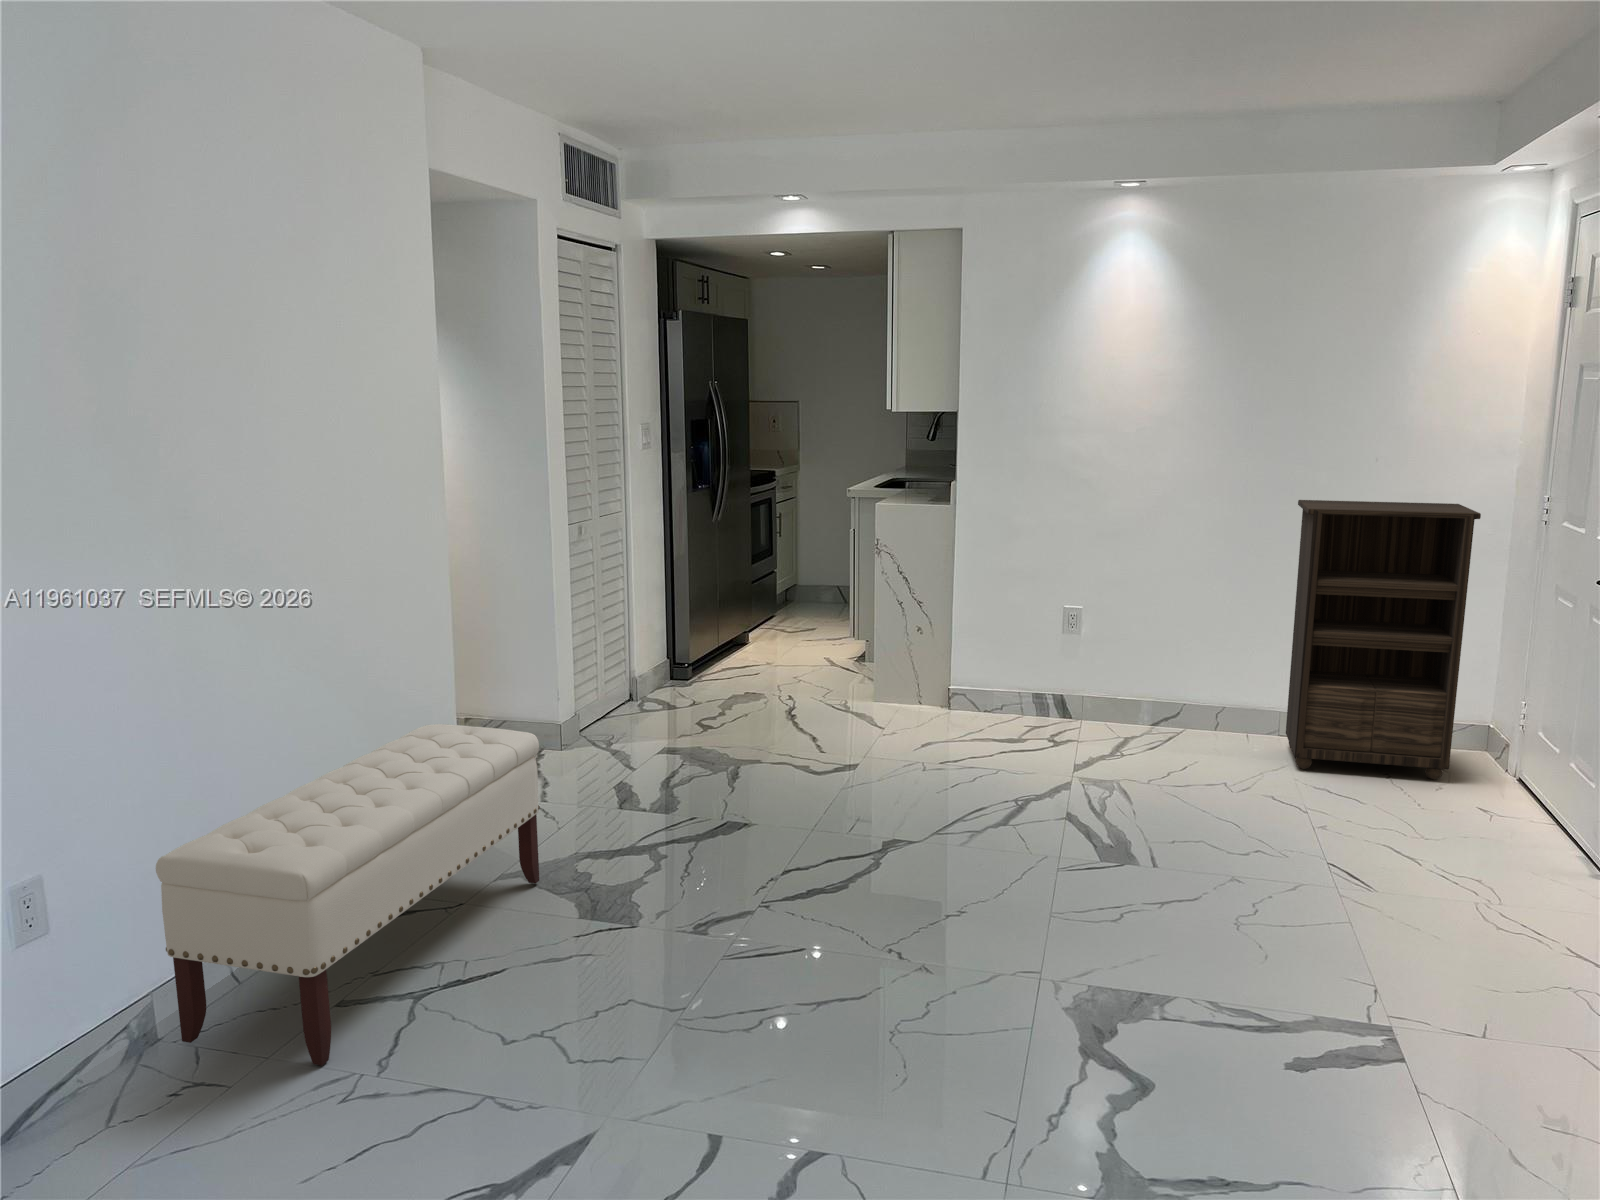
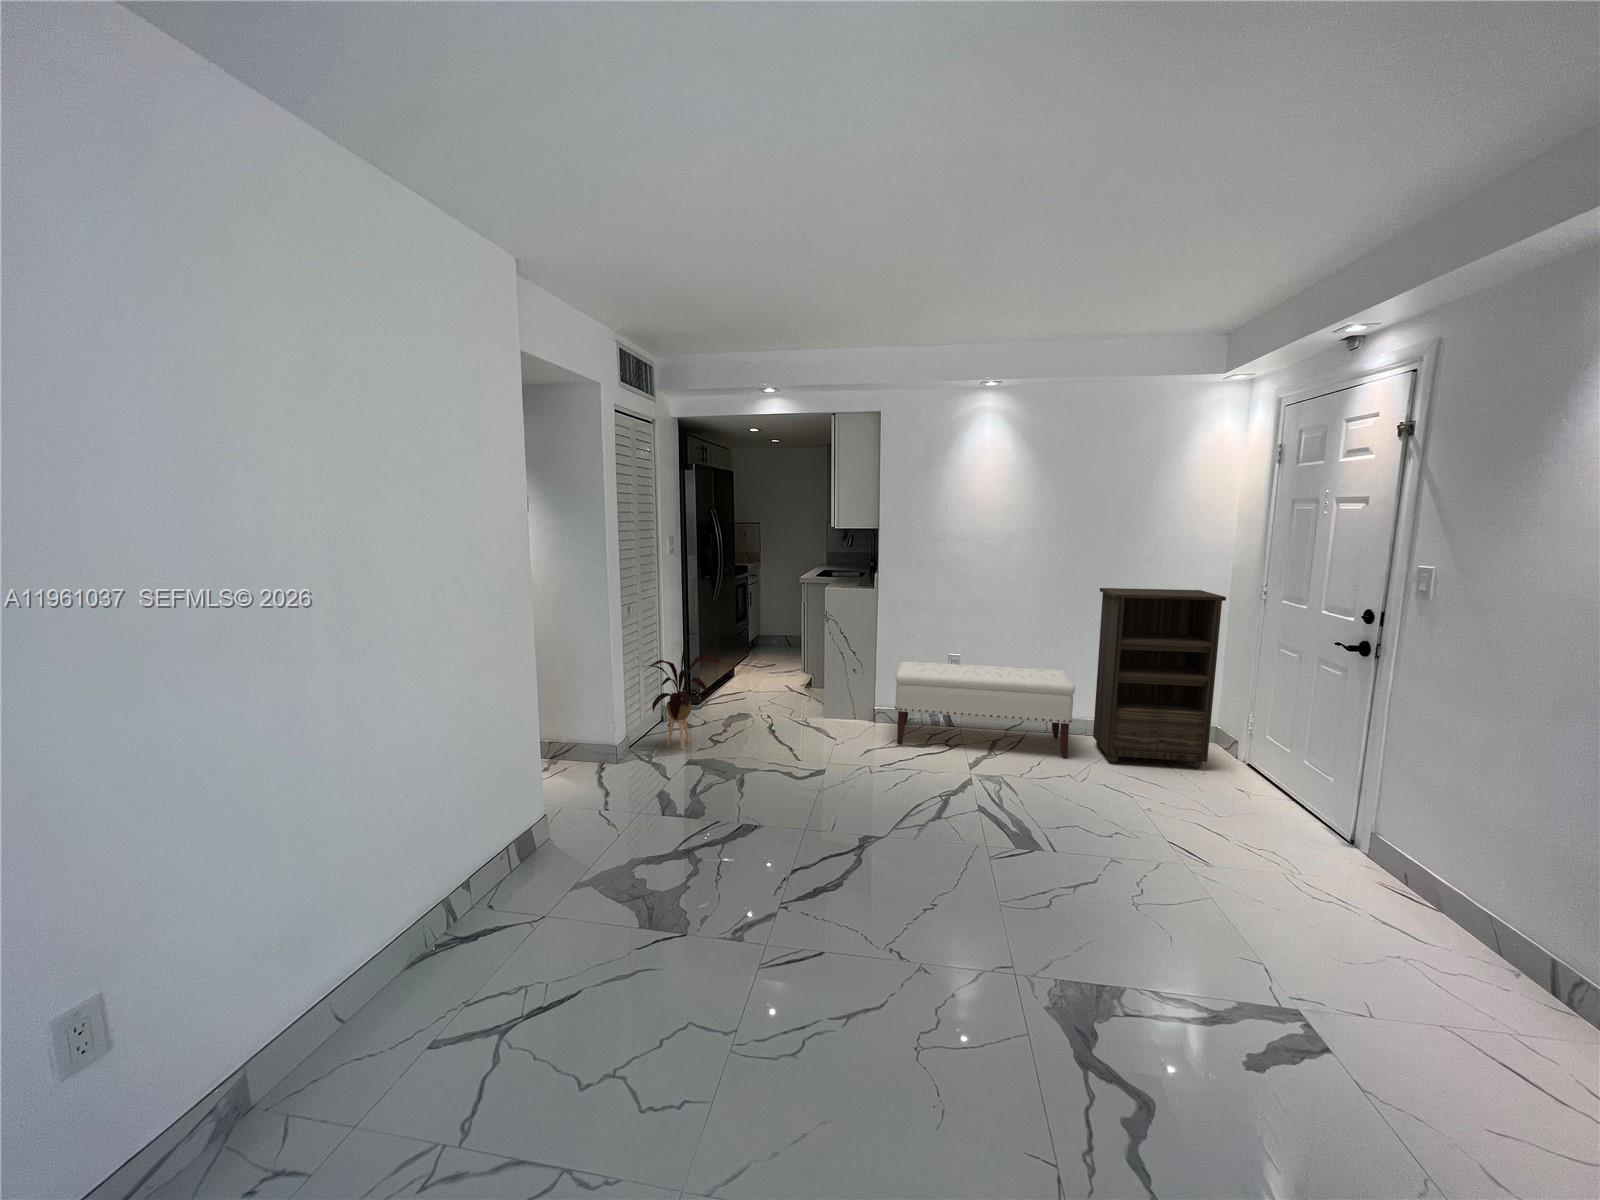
house plant: none [595,564,714,736] -> present [649,633,721,750]
bench: present [156,724,540,1066] -> present [895,661,1075,758]

